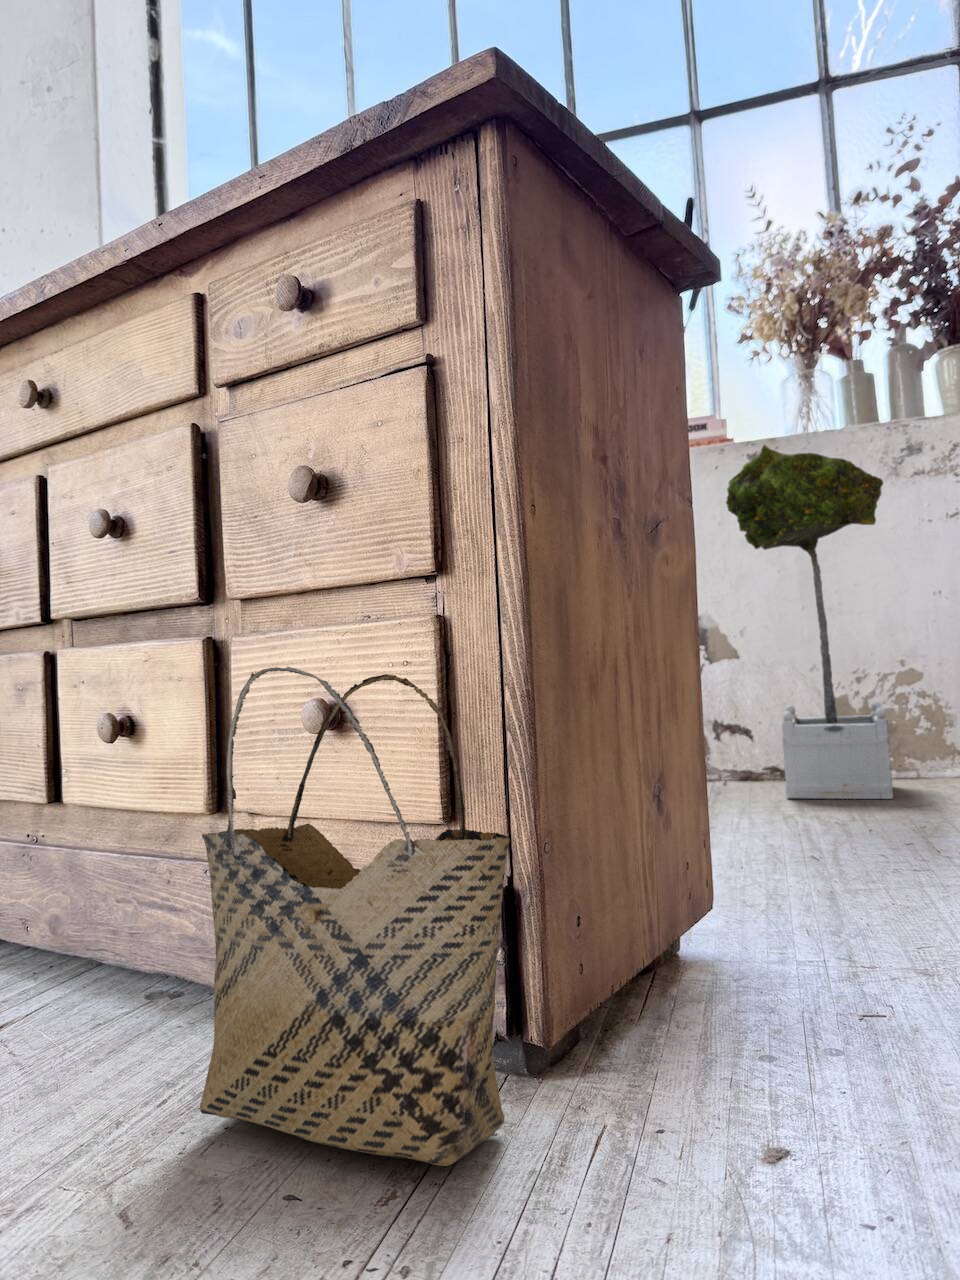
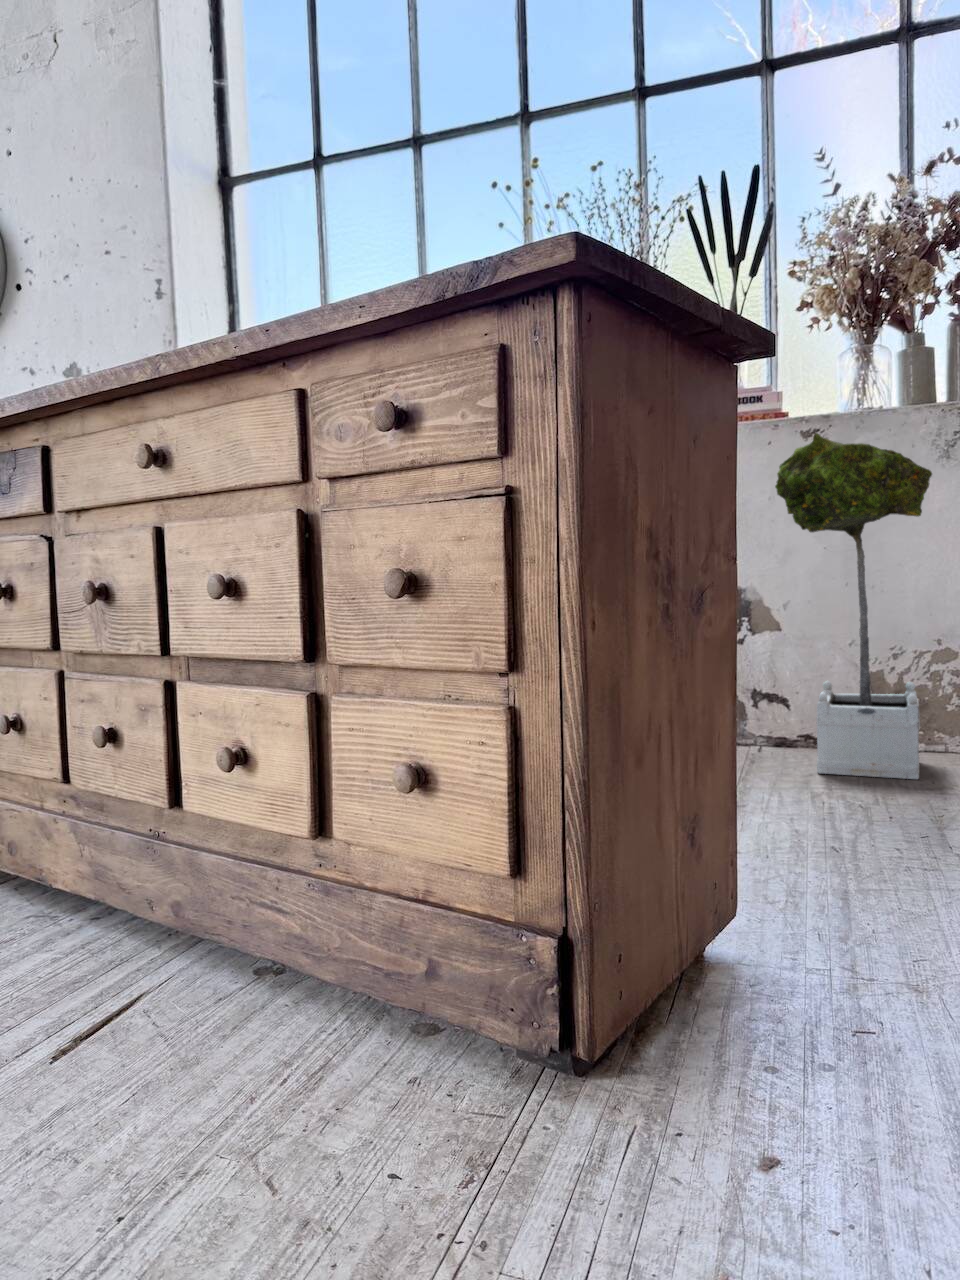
woven basket: present [200,667,510,1166] -> none [317,752,567,1160]

